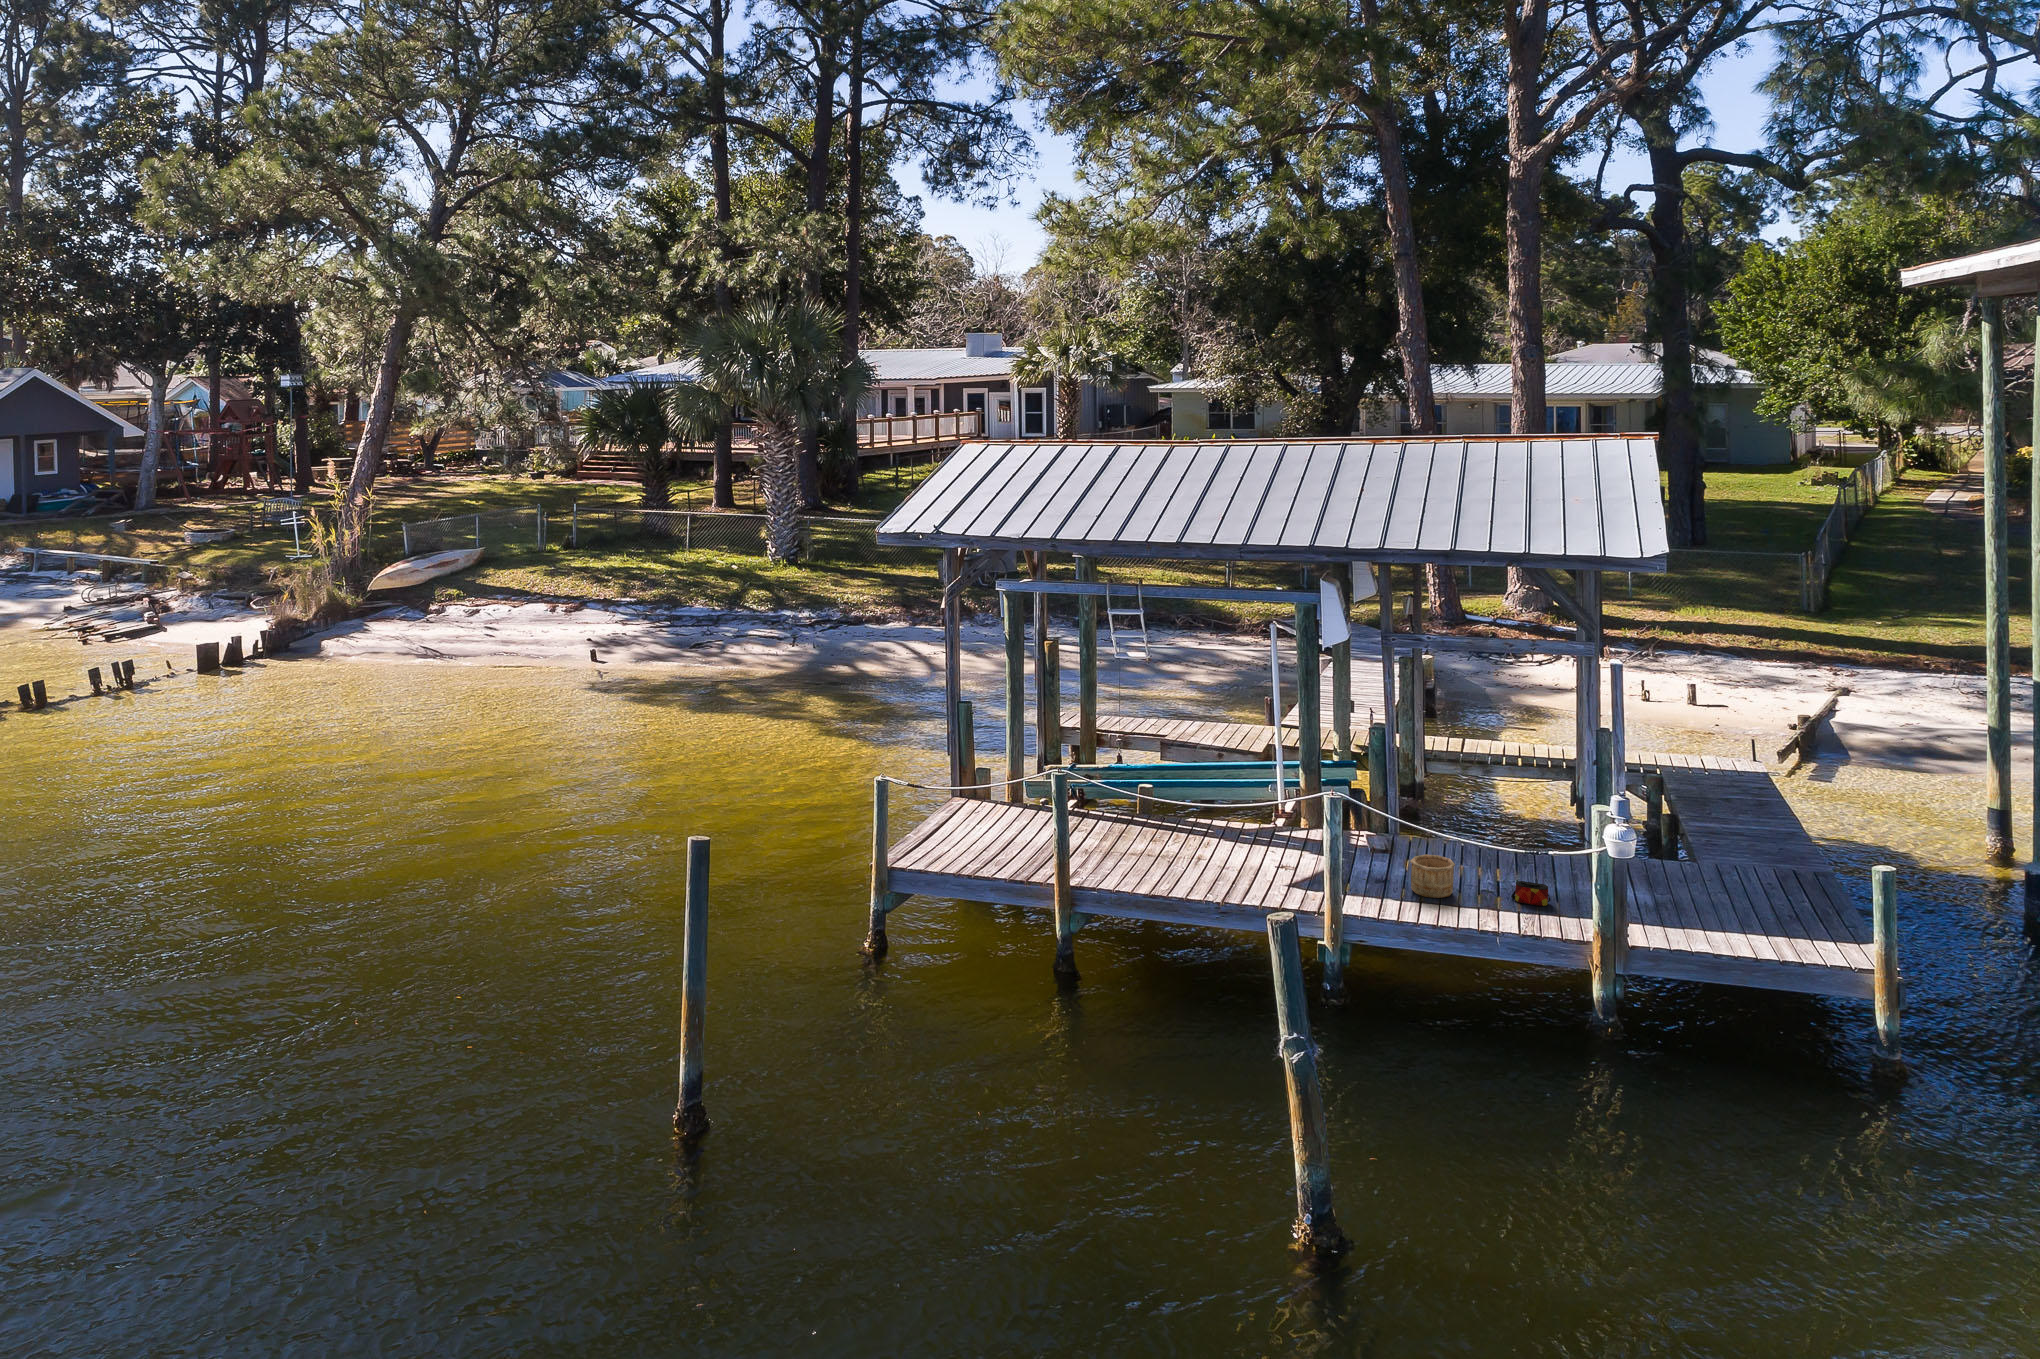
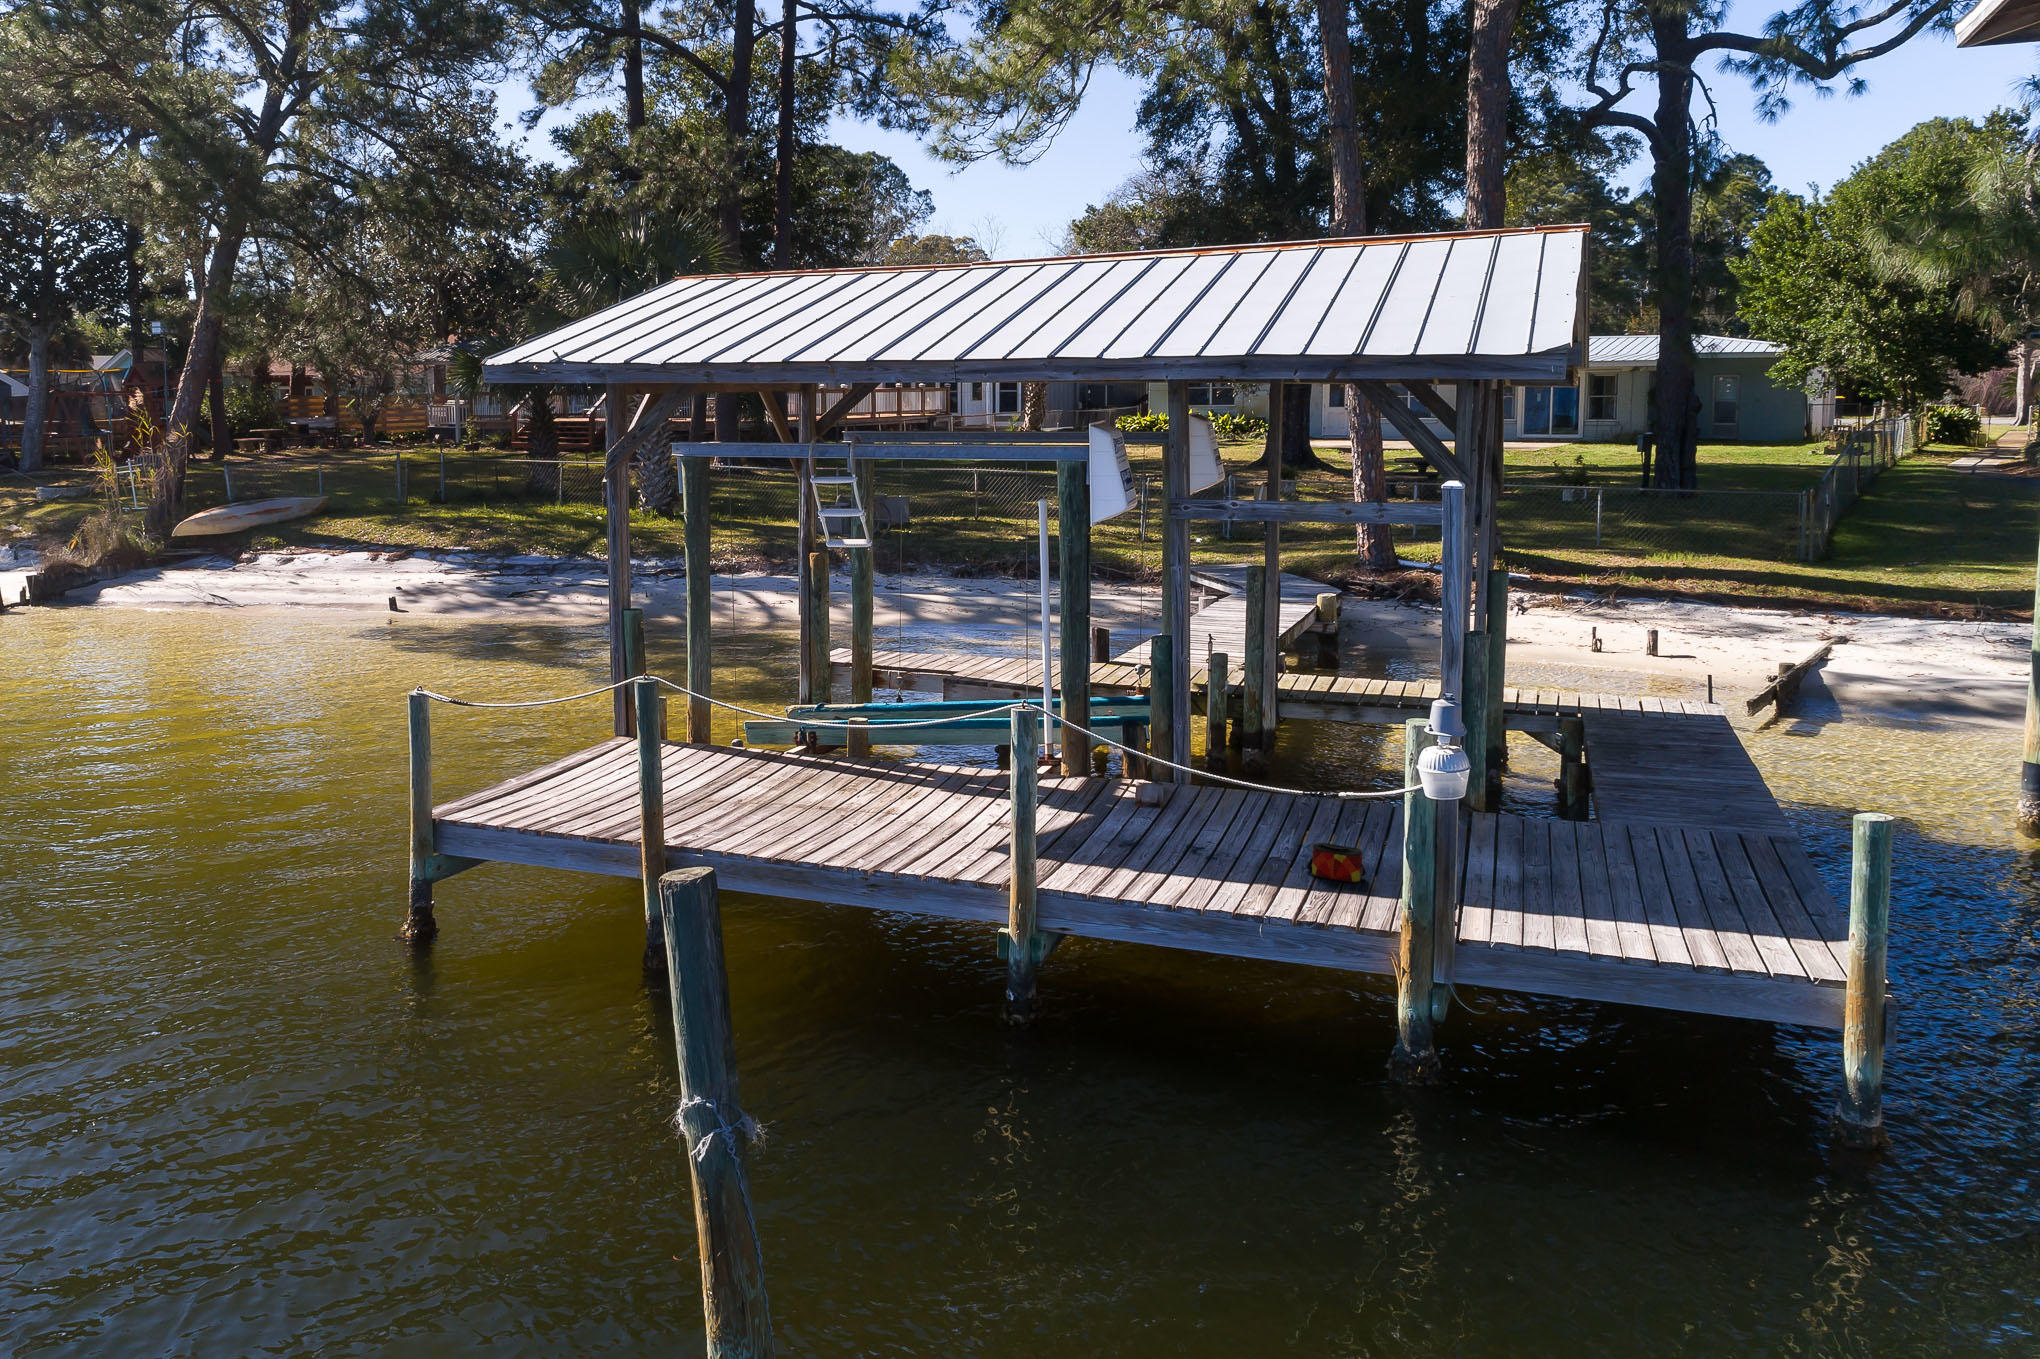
wooden bucket: present [1410,854,1455,898] -> none [1155,802,1222,868]

